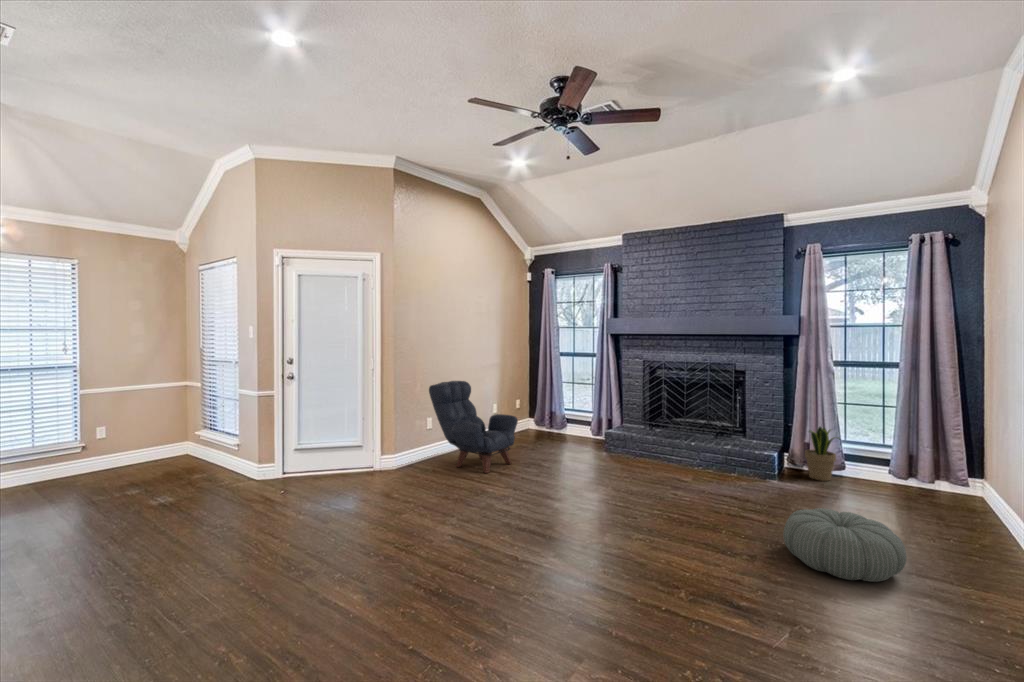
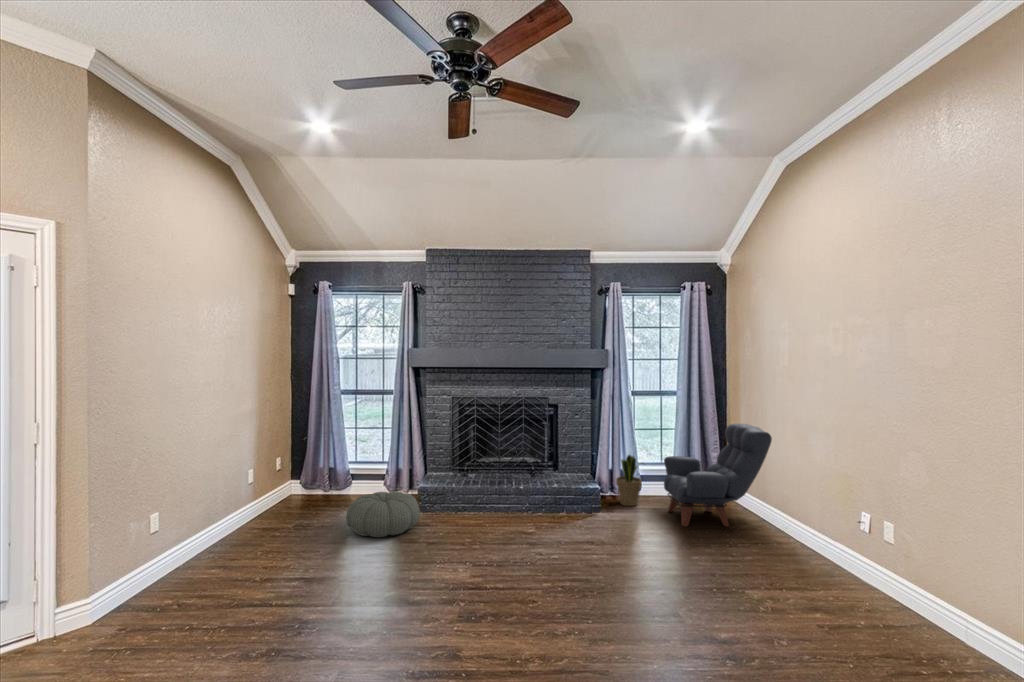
armchair: present [429,381,518,473] -> present [664,423,772,526]
pouf: present [783,508,907,582] -> present [346,491,420,537]

